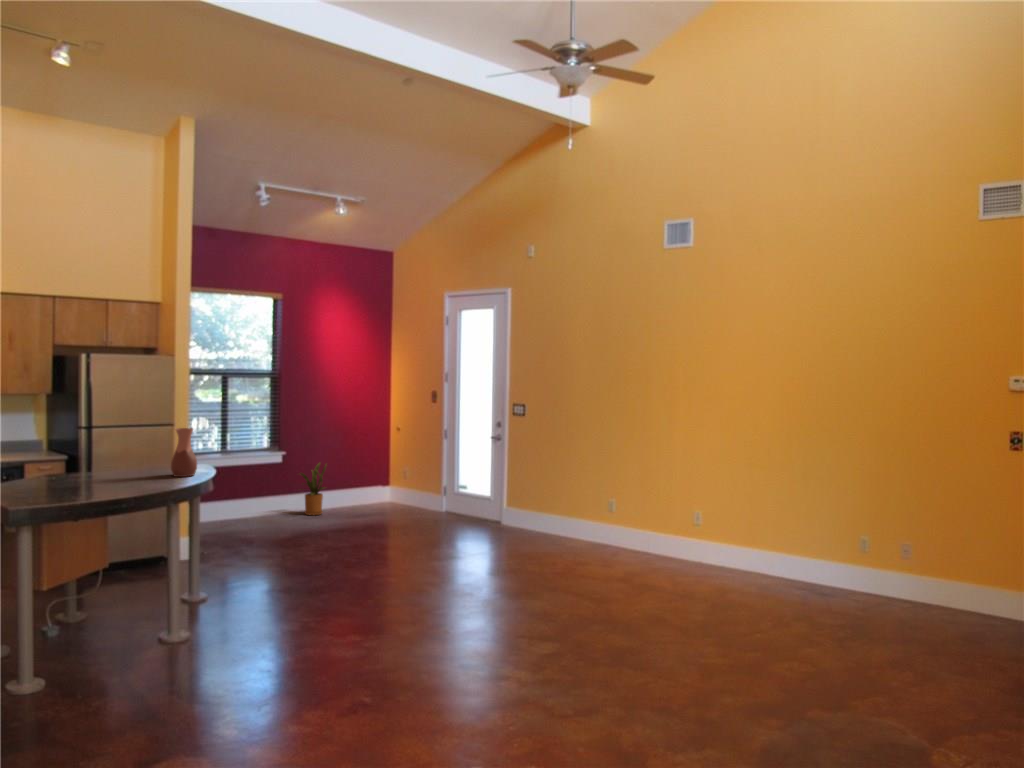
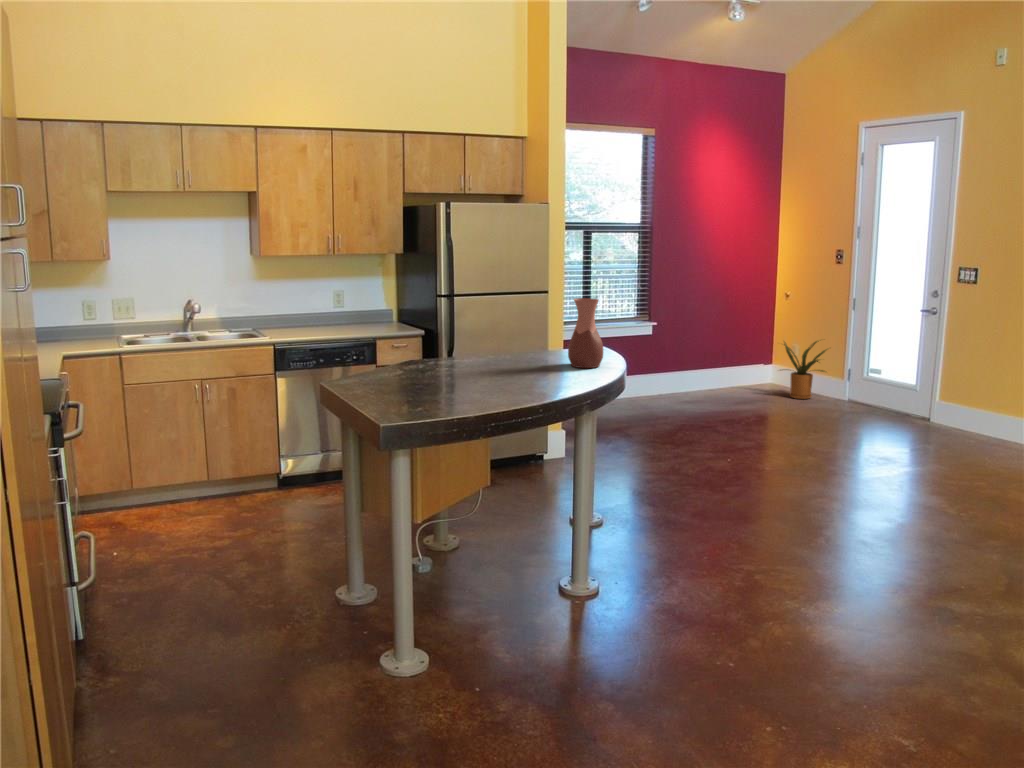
house plant: present [300,463,326,515] -> present [783,341,828,399]

